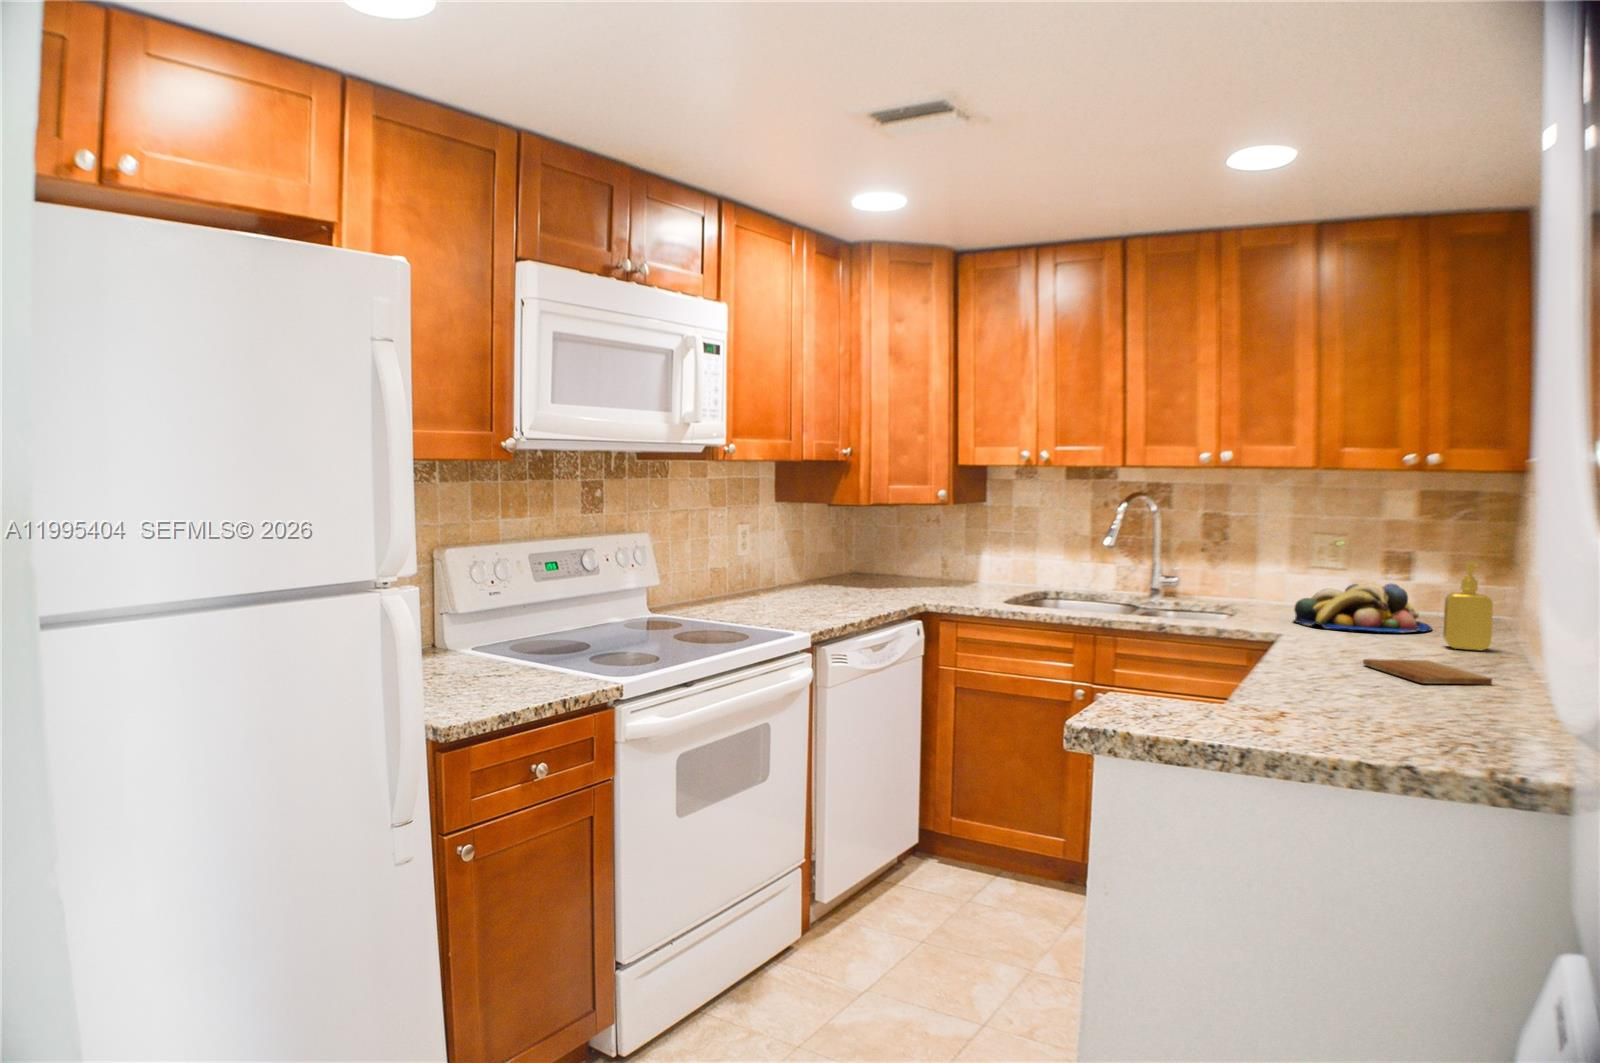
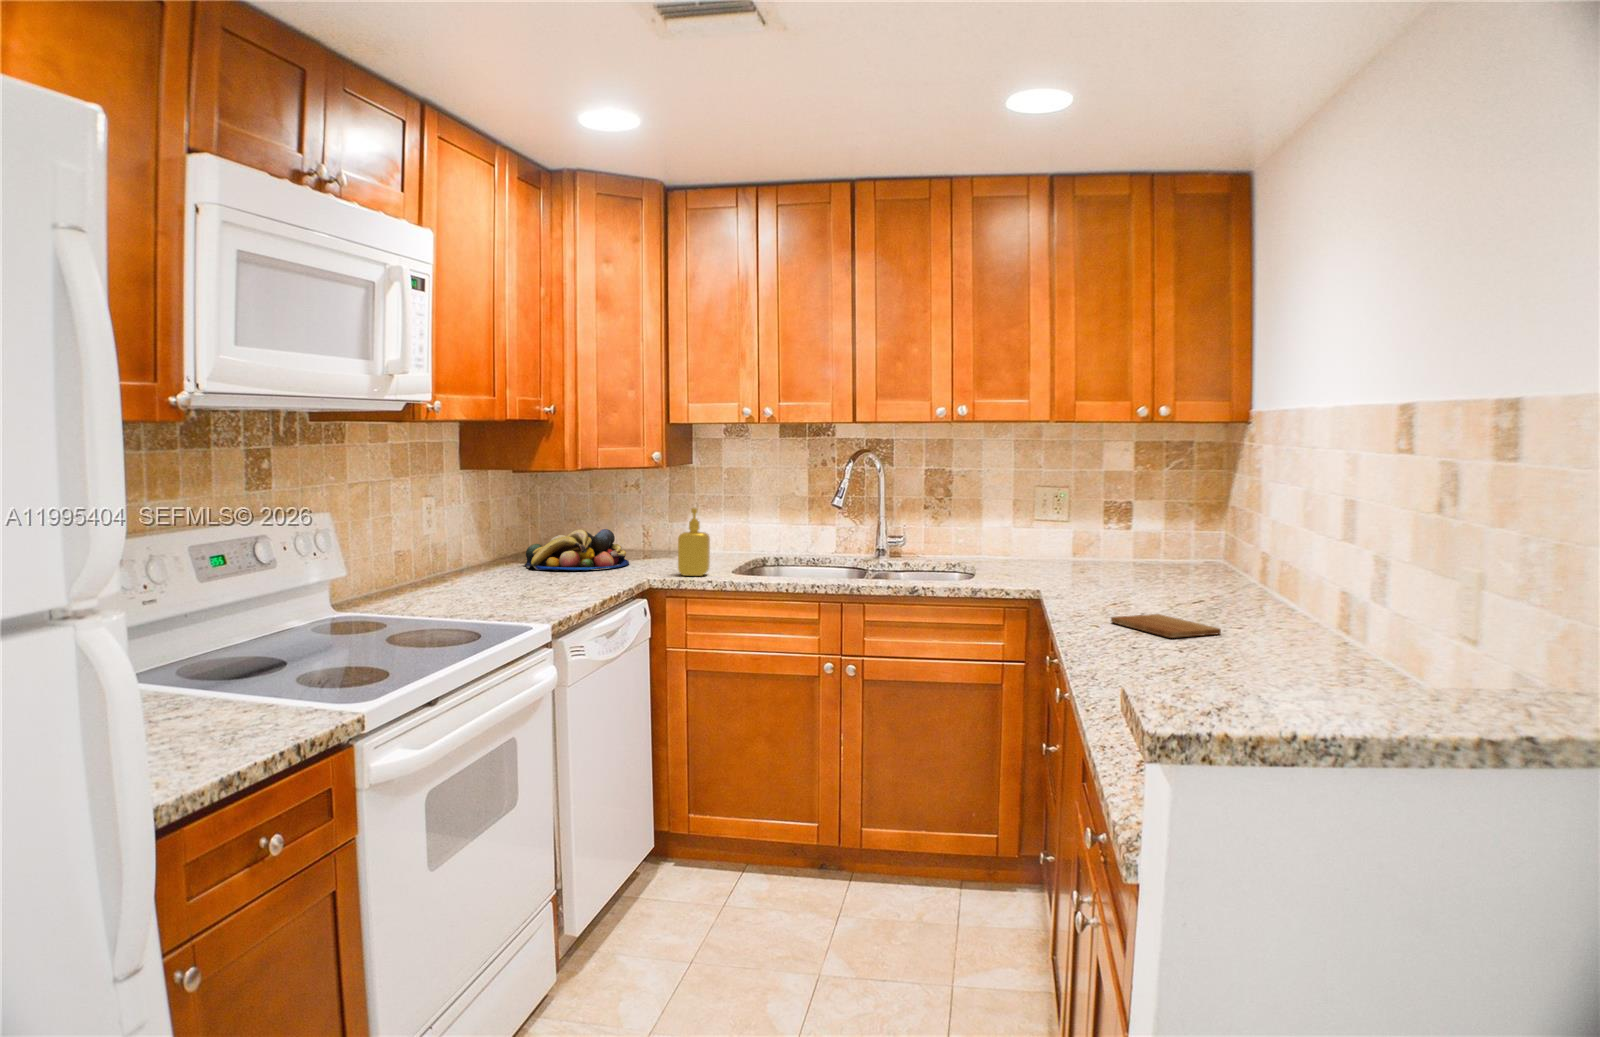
soap dispenser: present [1443,562,1493,651] -> present [678,508,710,576]
fruit bowl: present [1294,583,1432,632] -> present [525,529,629,570]

